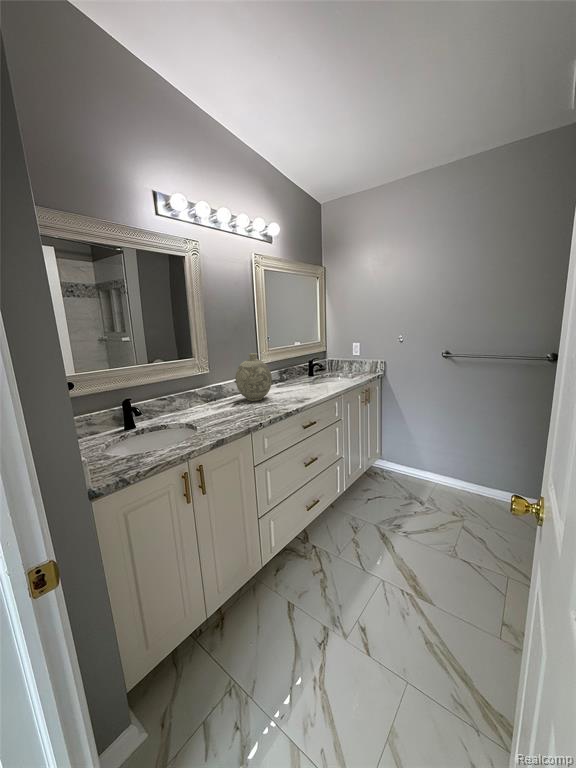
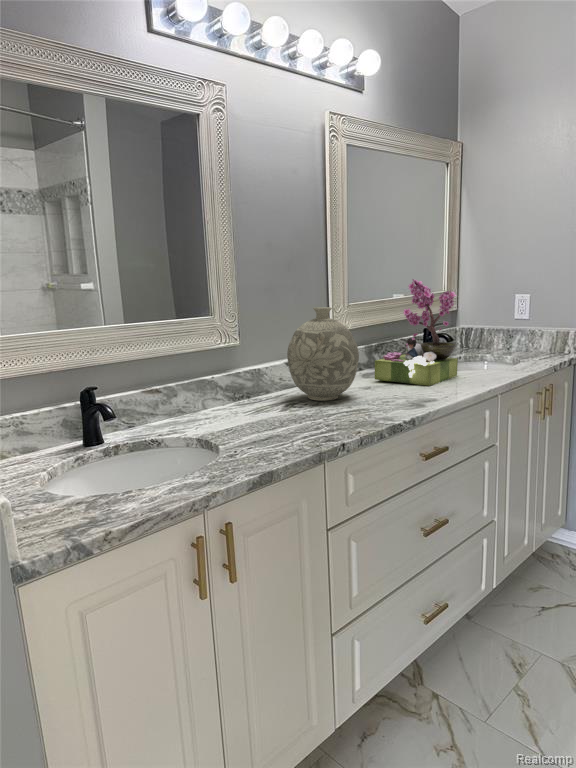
flower arrangement: none [282,337,323,391] -> present [375,279,458,386]

